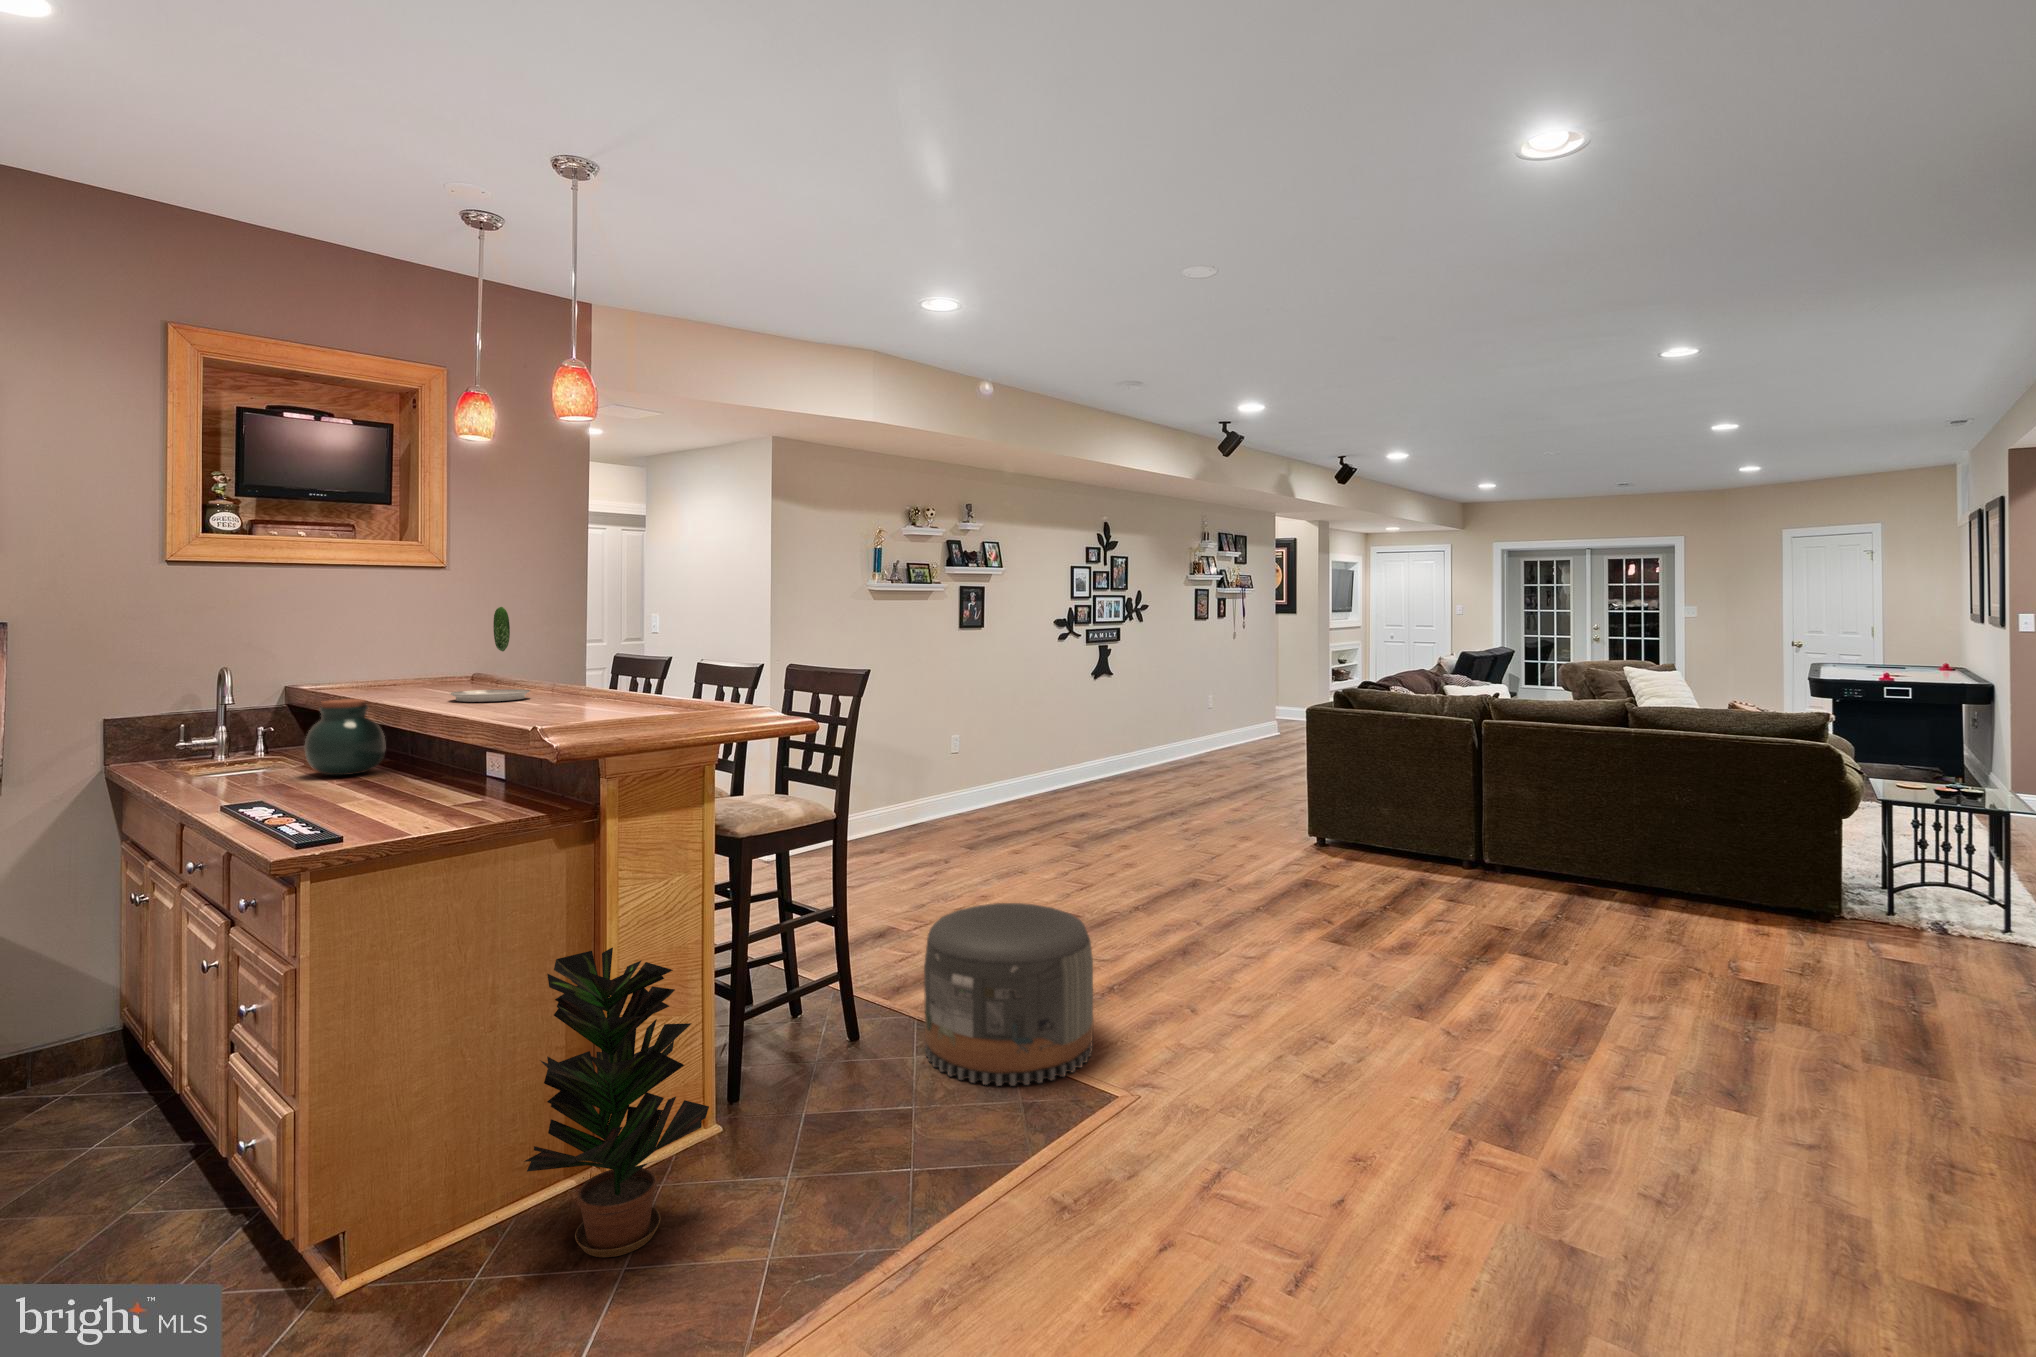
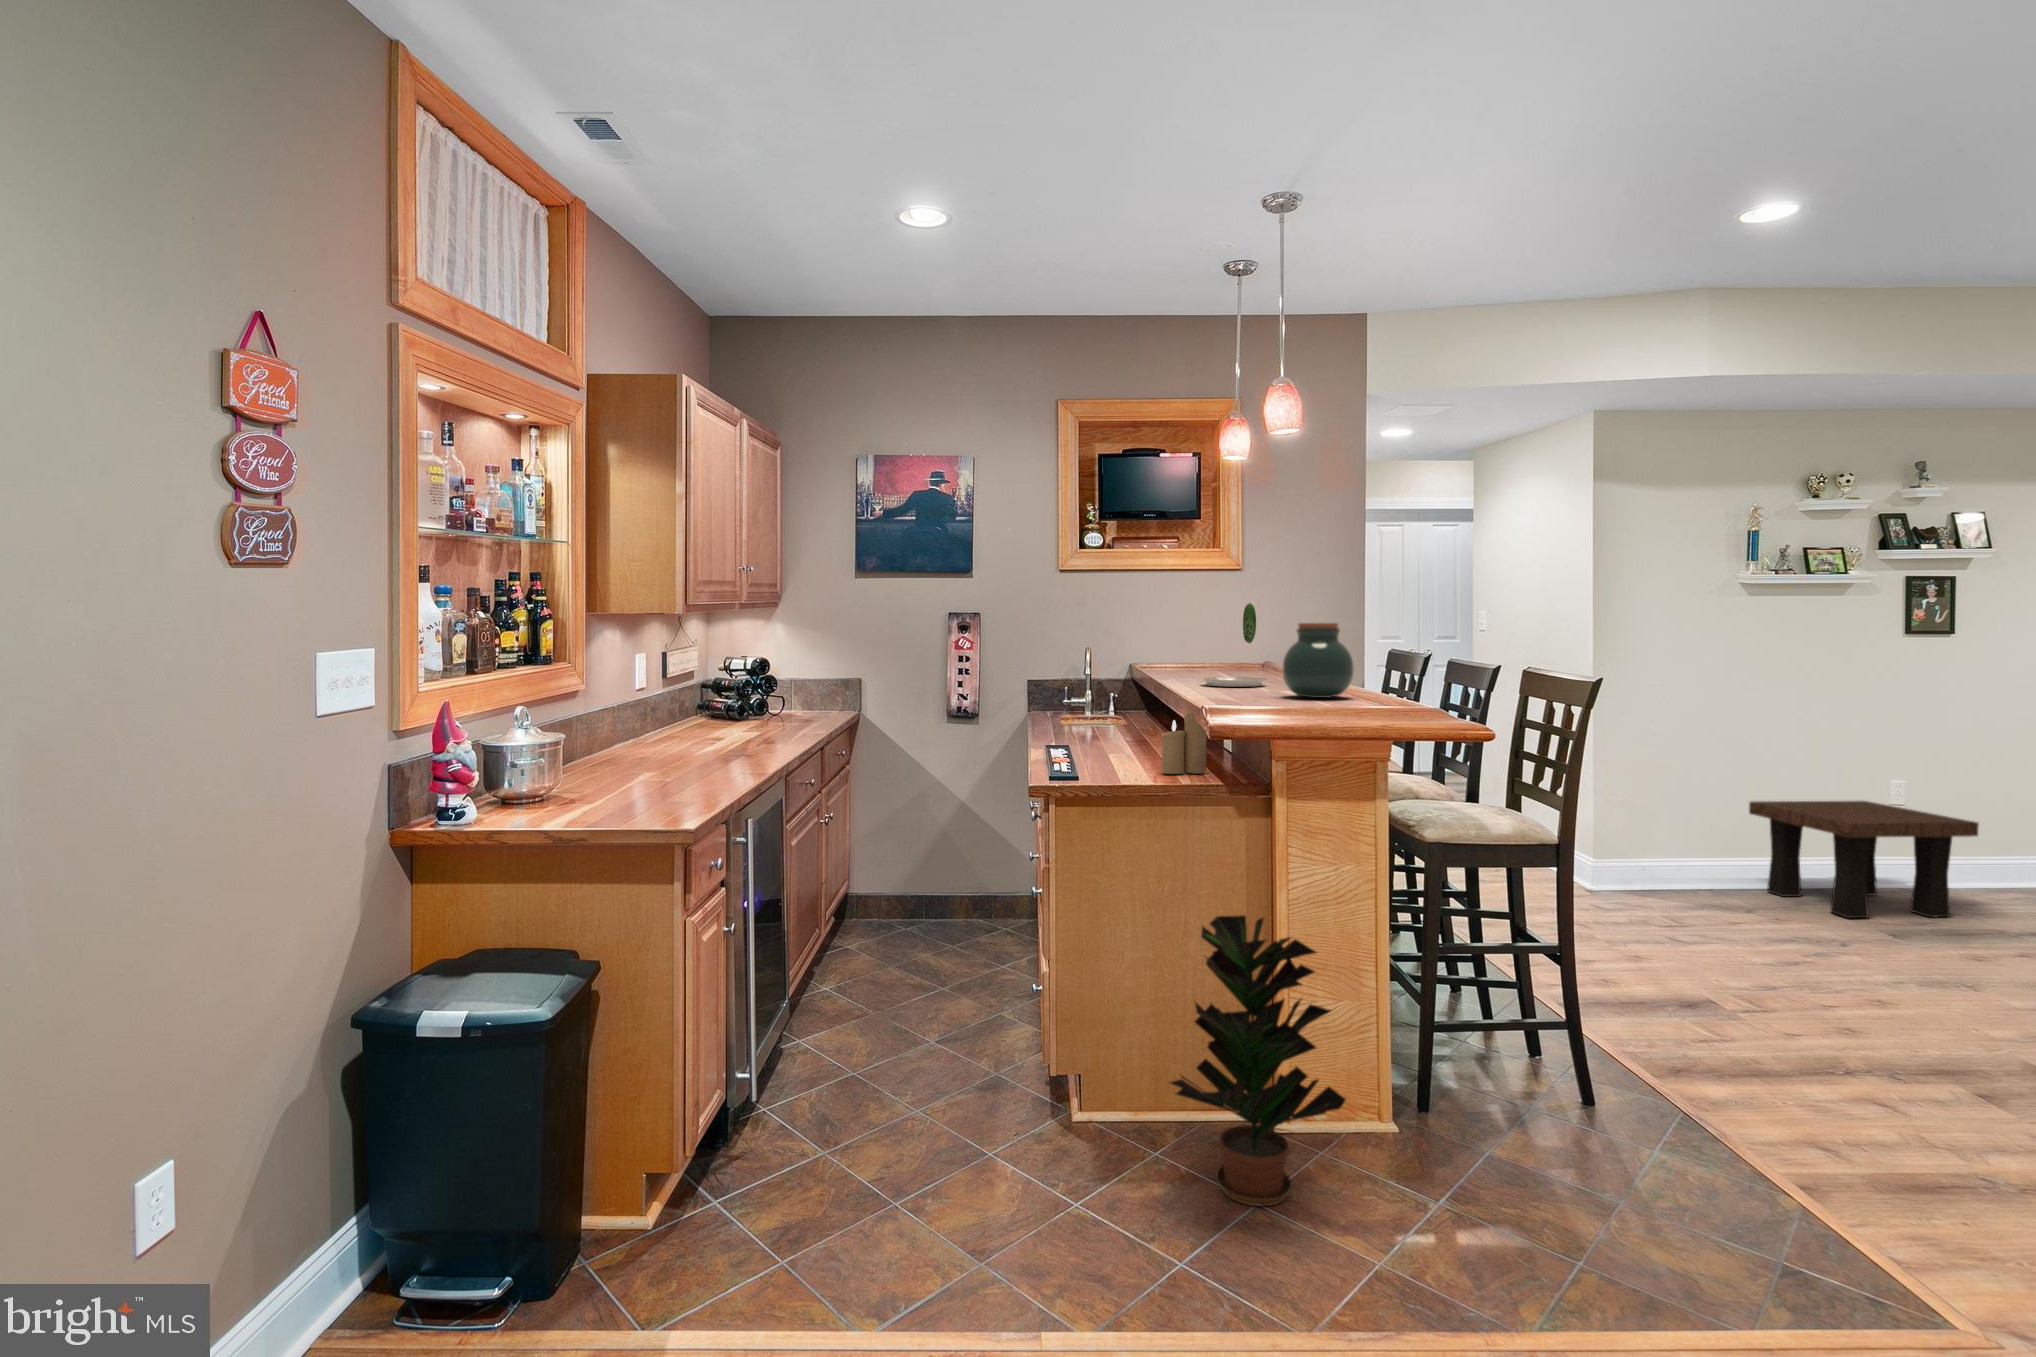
jar: present [305,699,385,775] -> present [1283,623,1354,698]
candle: none [447,727,504,810] -> present [1161,714,1207,774]
side table: none [881,754,1014,844] -> present [1749,801,1979,918]
pouf: present [924,903,1093,1086] -> none [1668,986,1958,1252]

